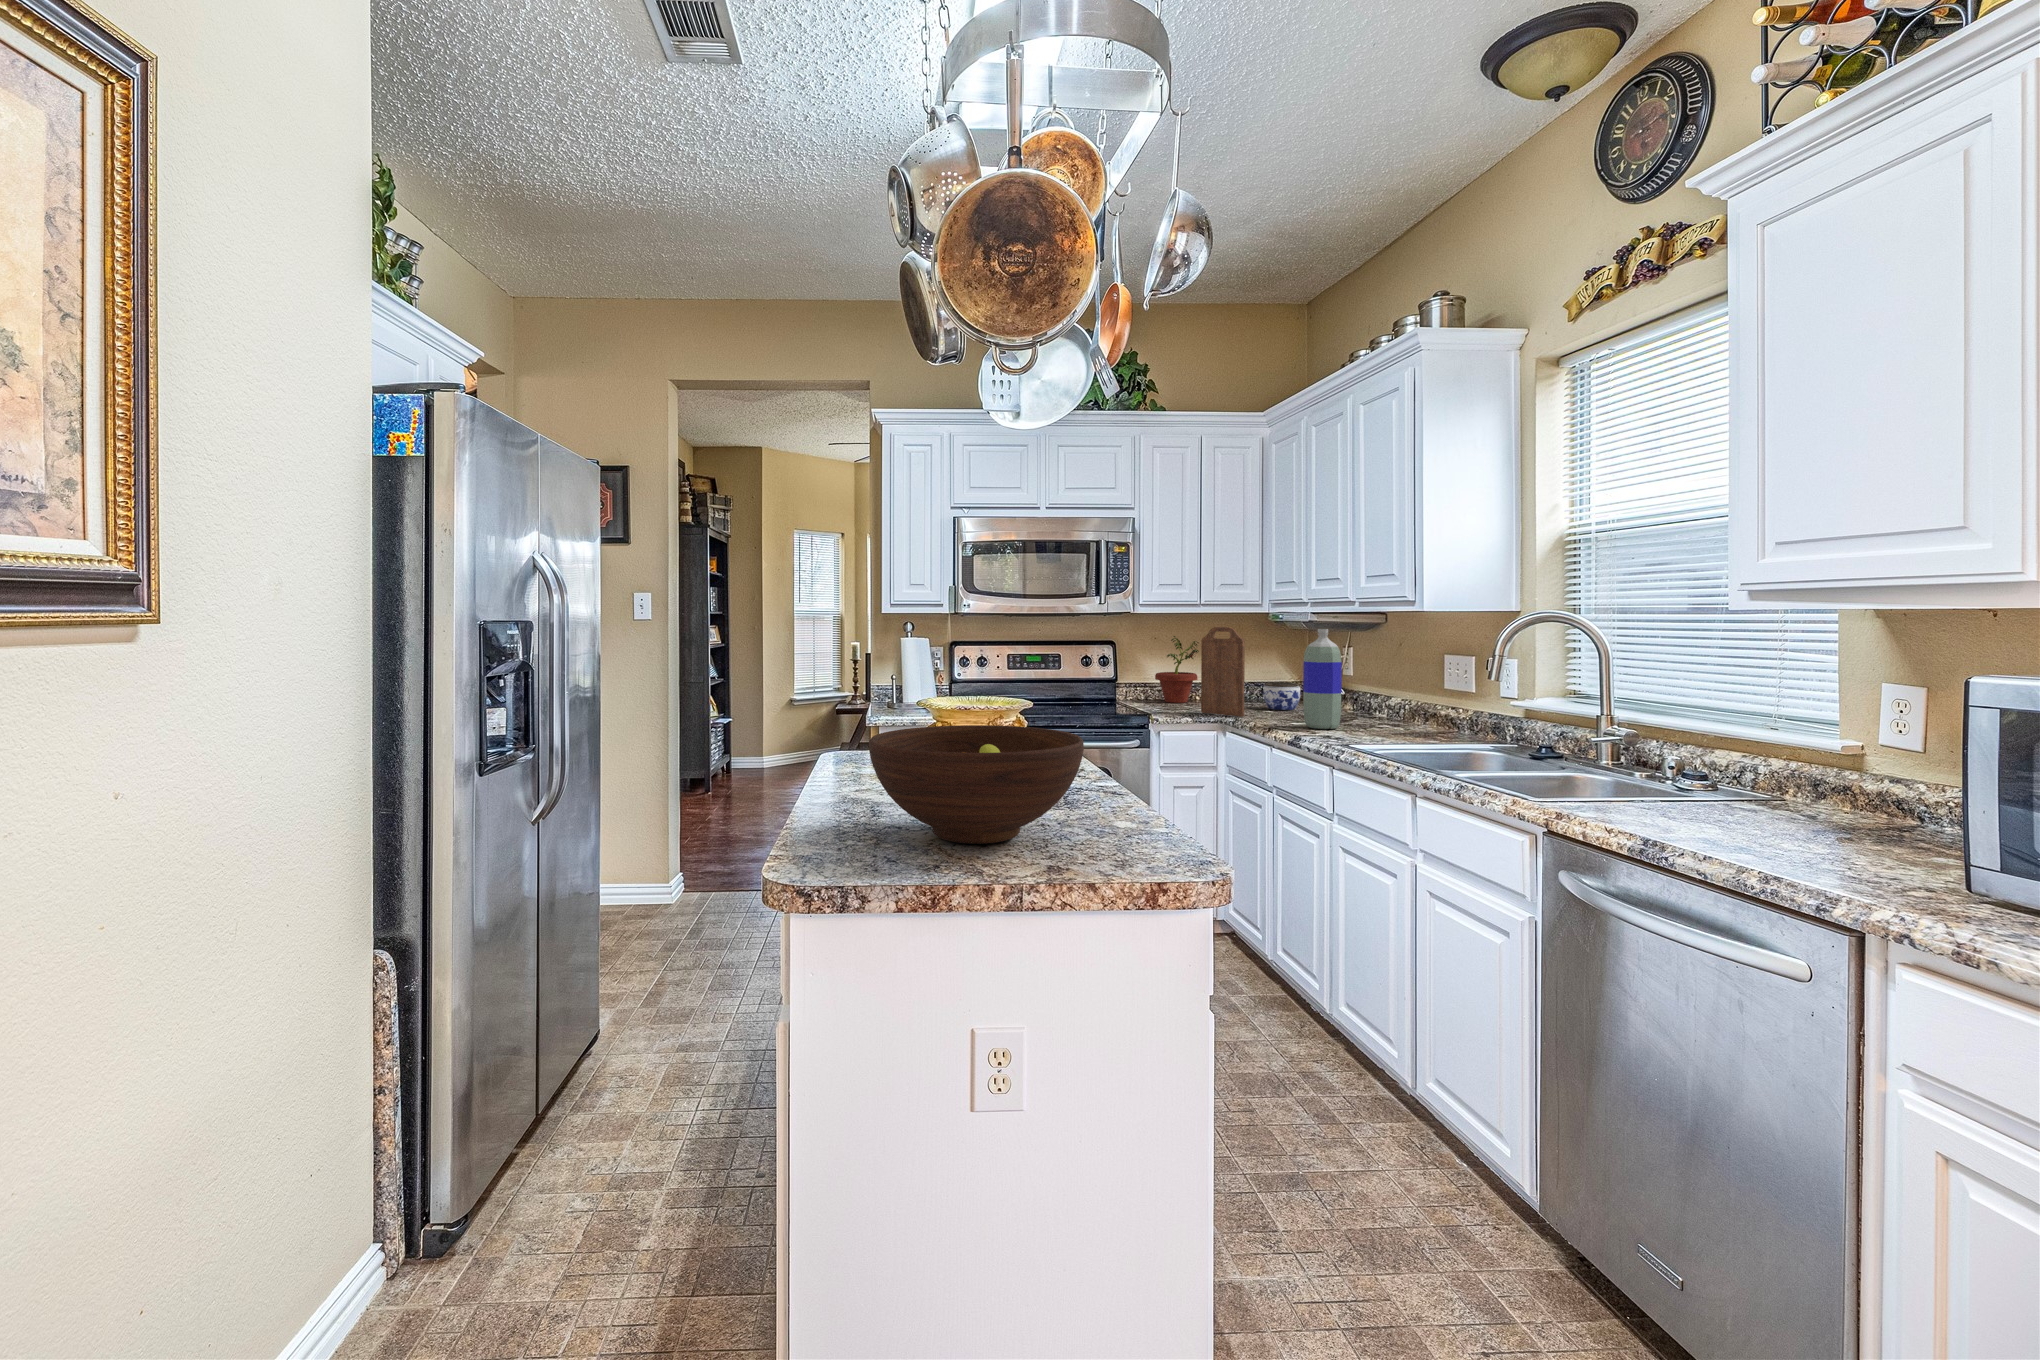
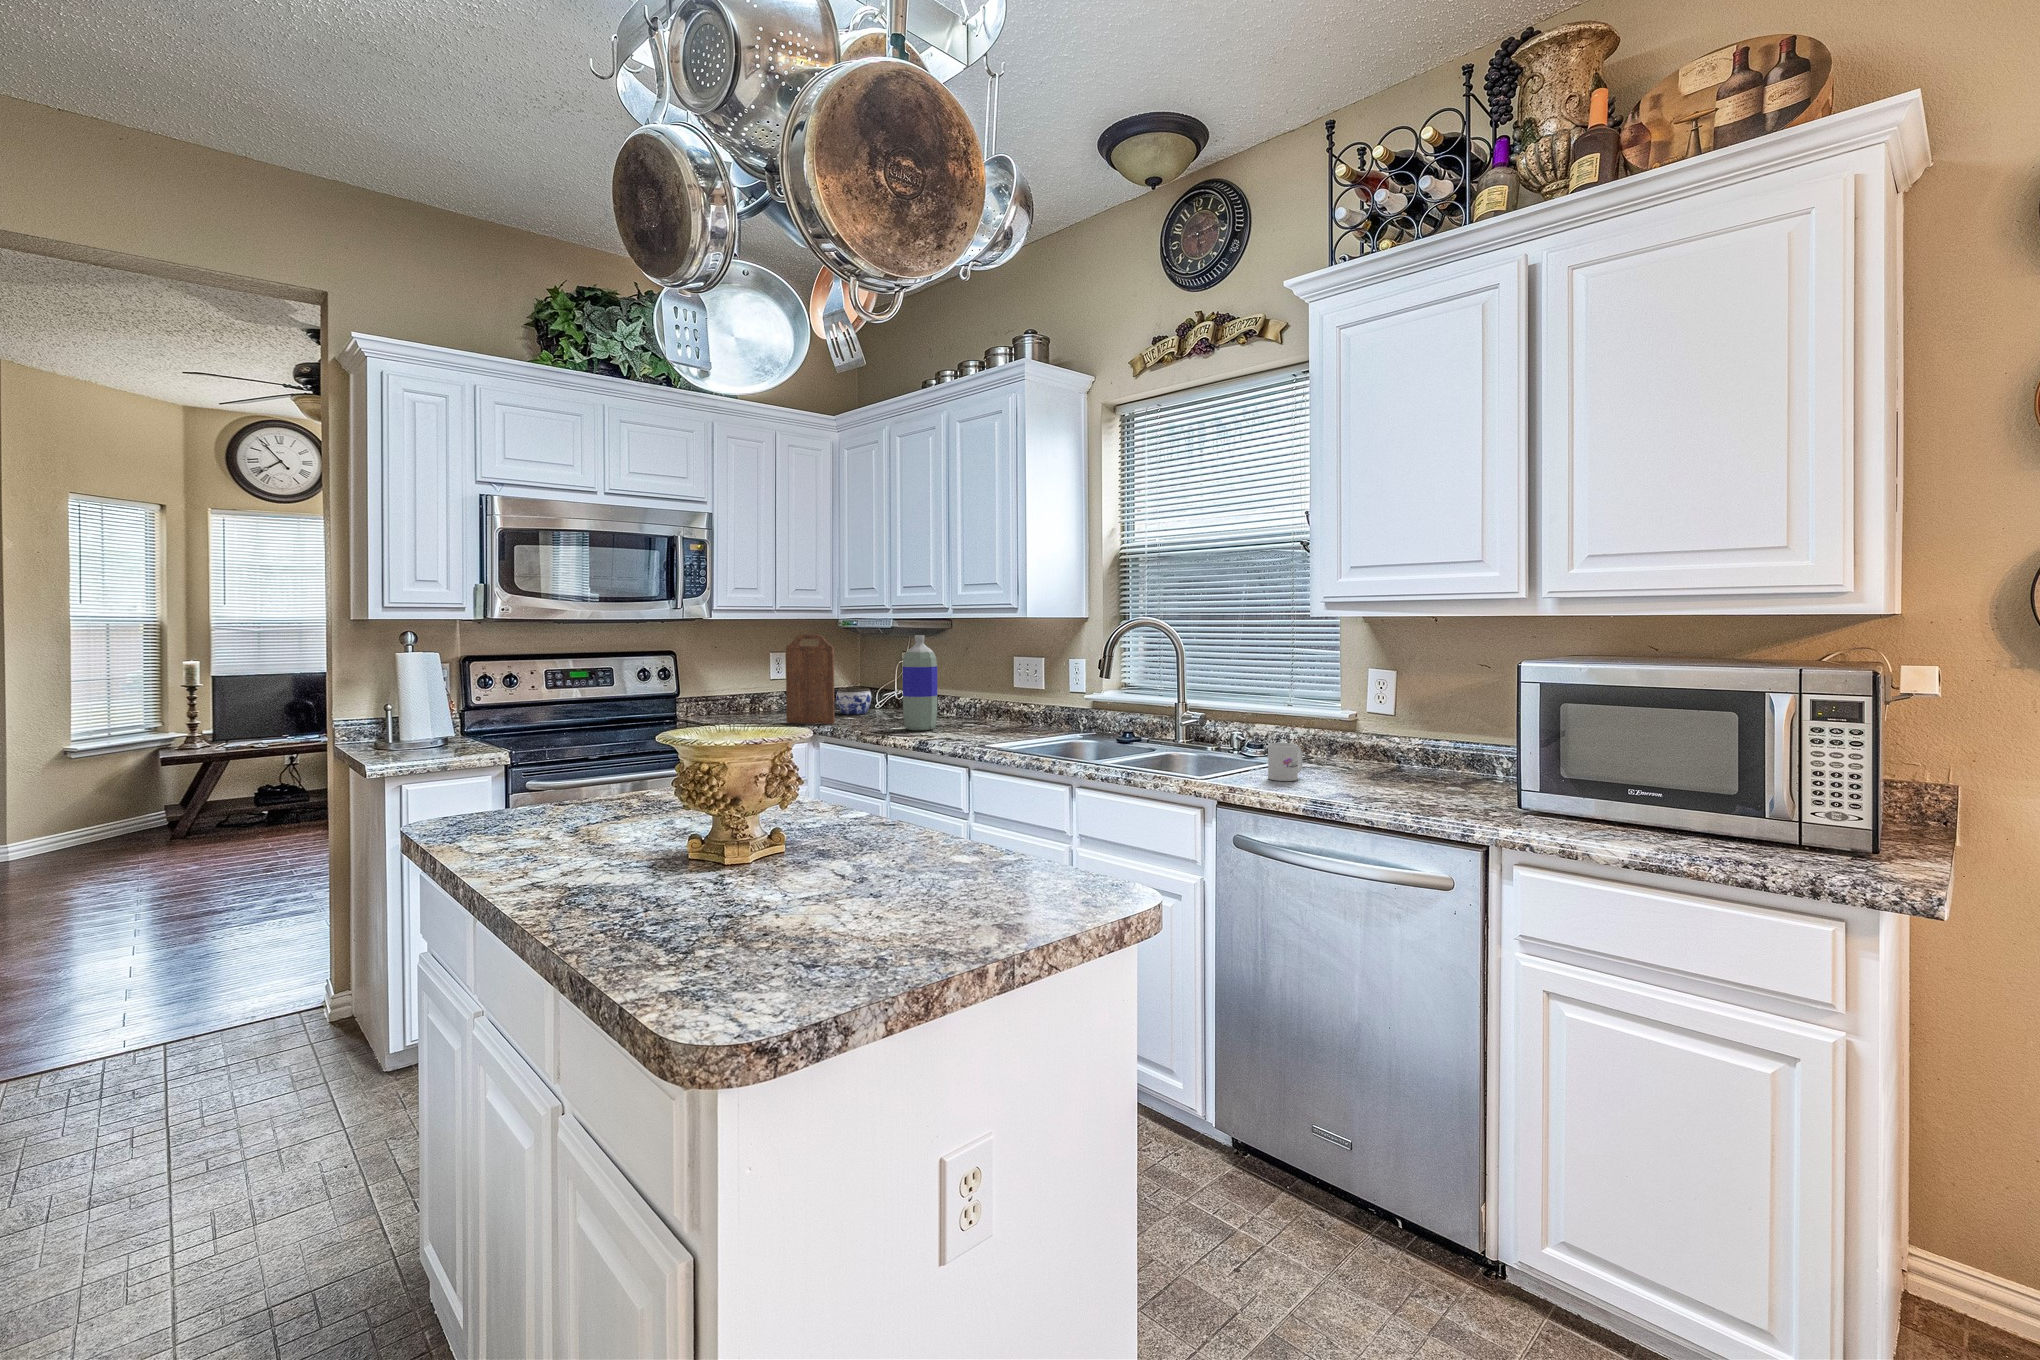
potted plant: present [1155,636,1199,703] -> none [718,644,767,714]
fruit bowl: present [869,725,1084,844] -> none [713,761,990,919]
mug: none [1639,767,1700,817] -> present [1268,743,1302,781]

